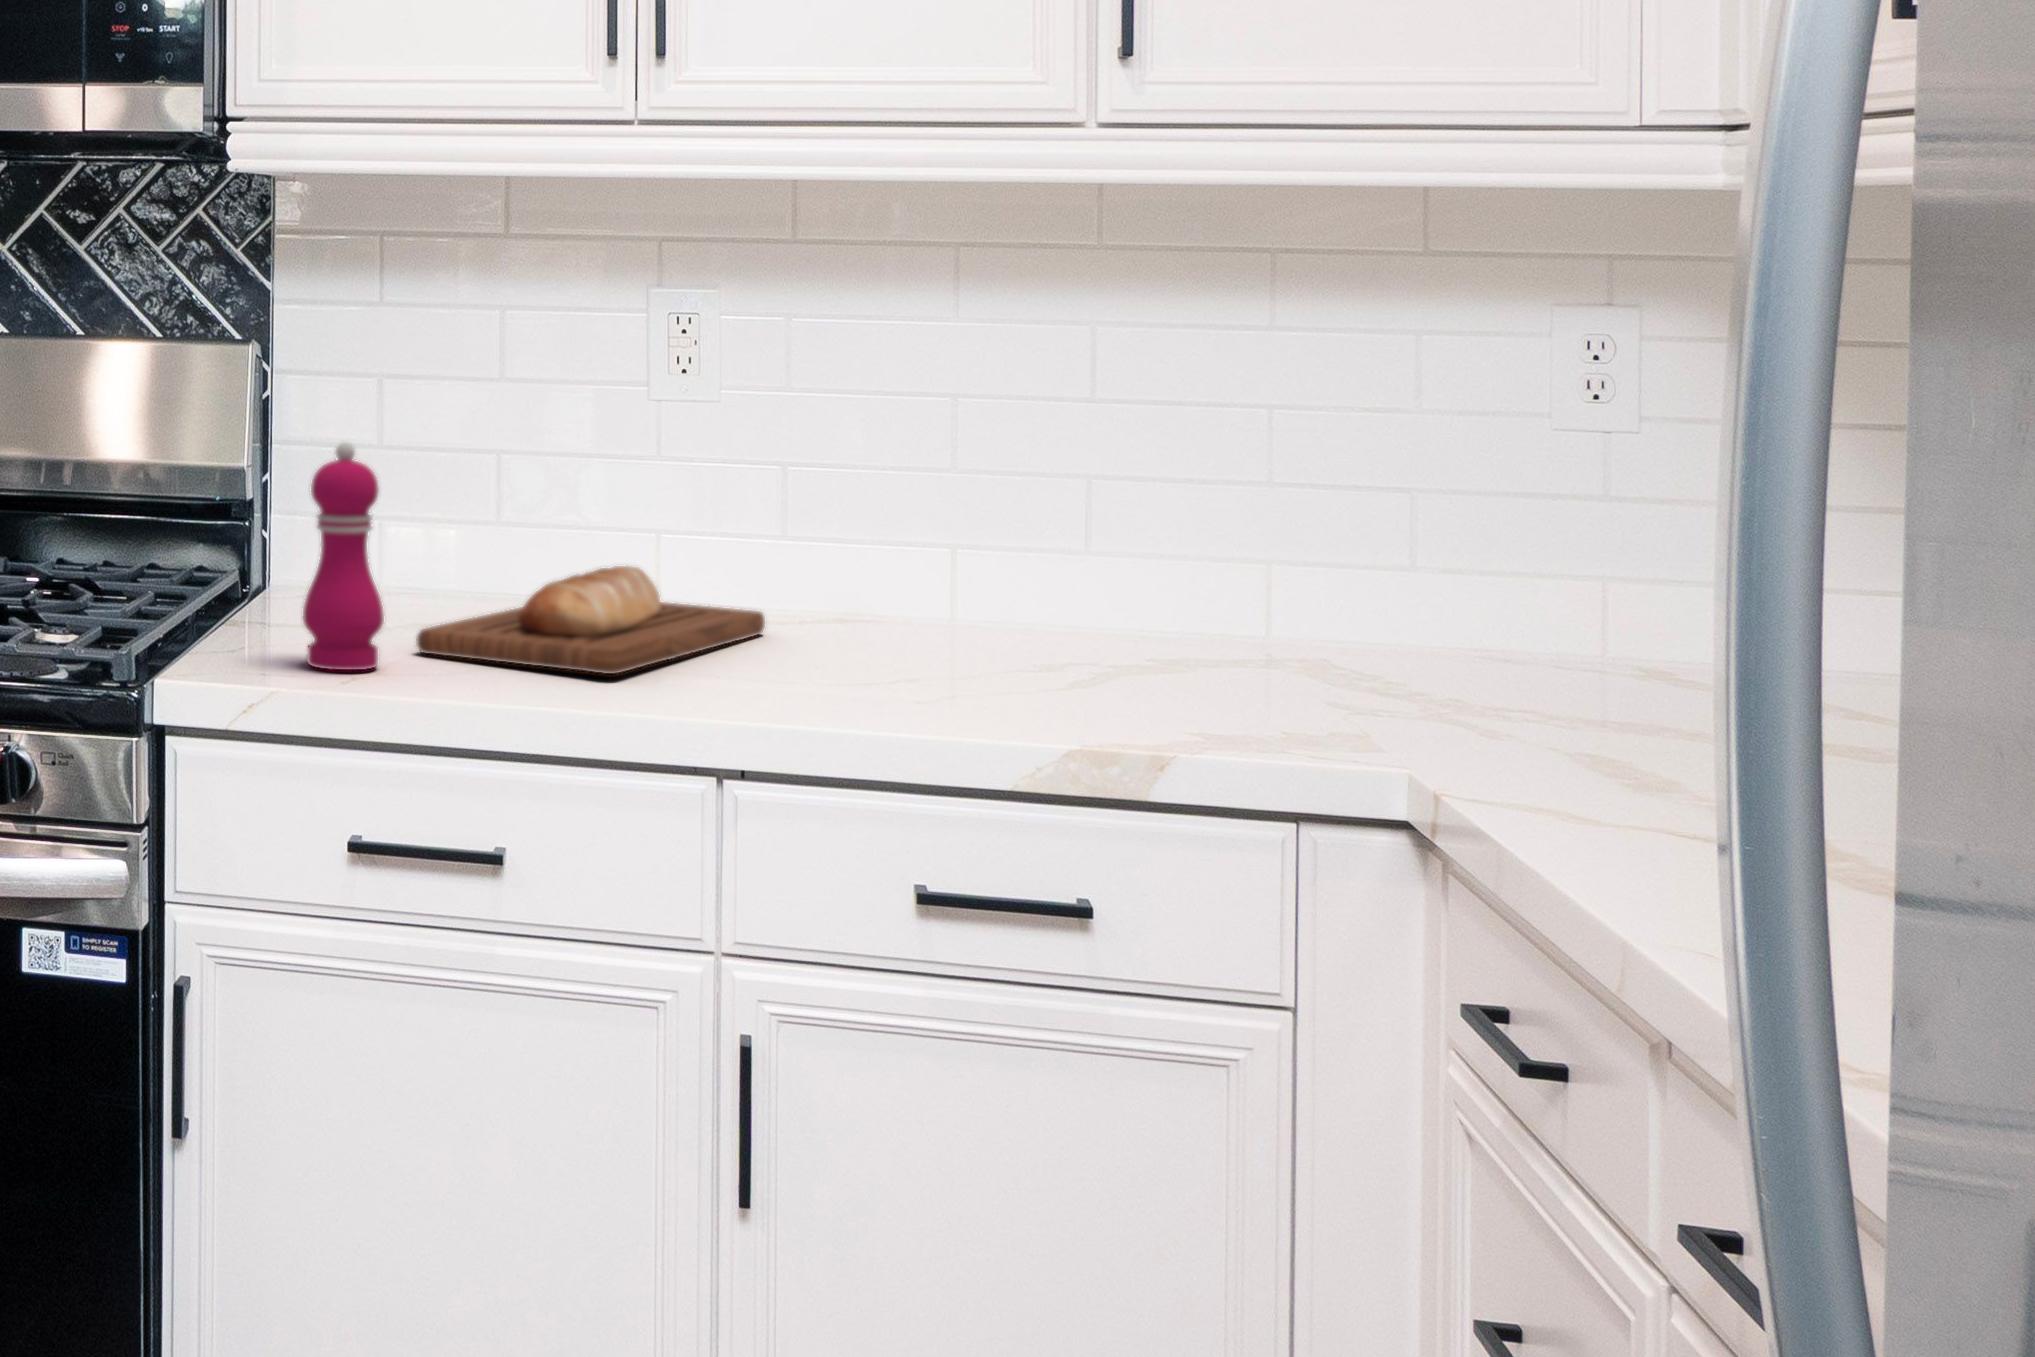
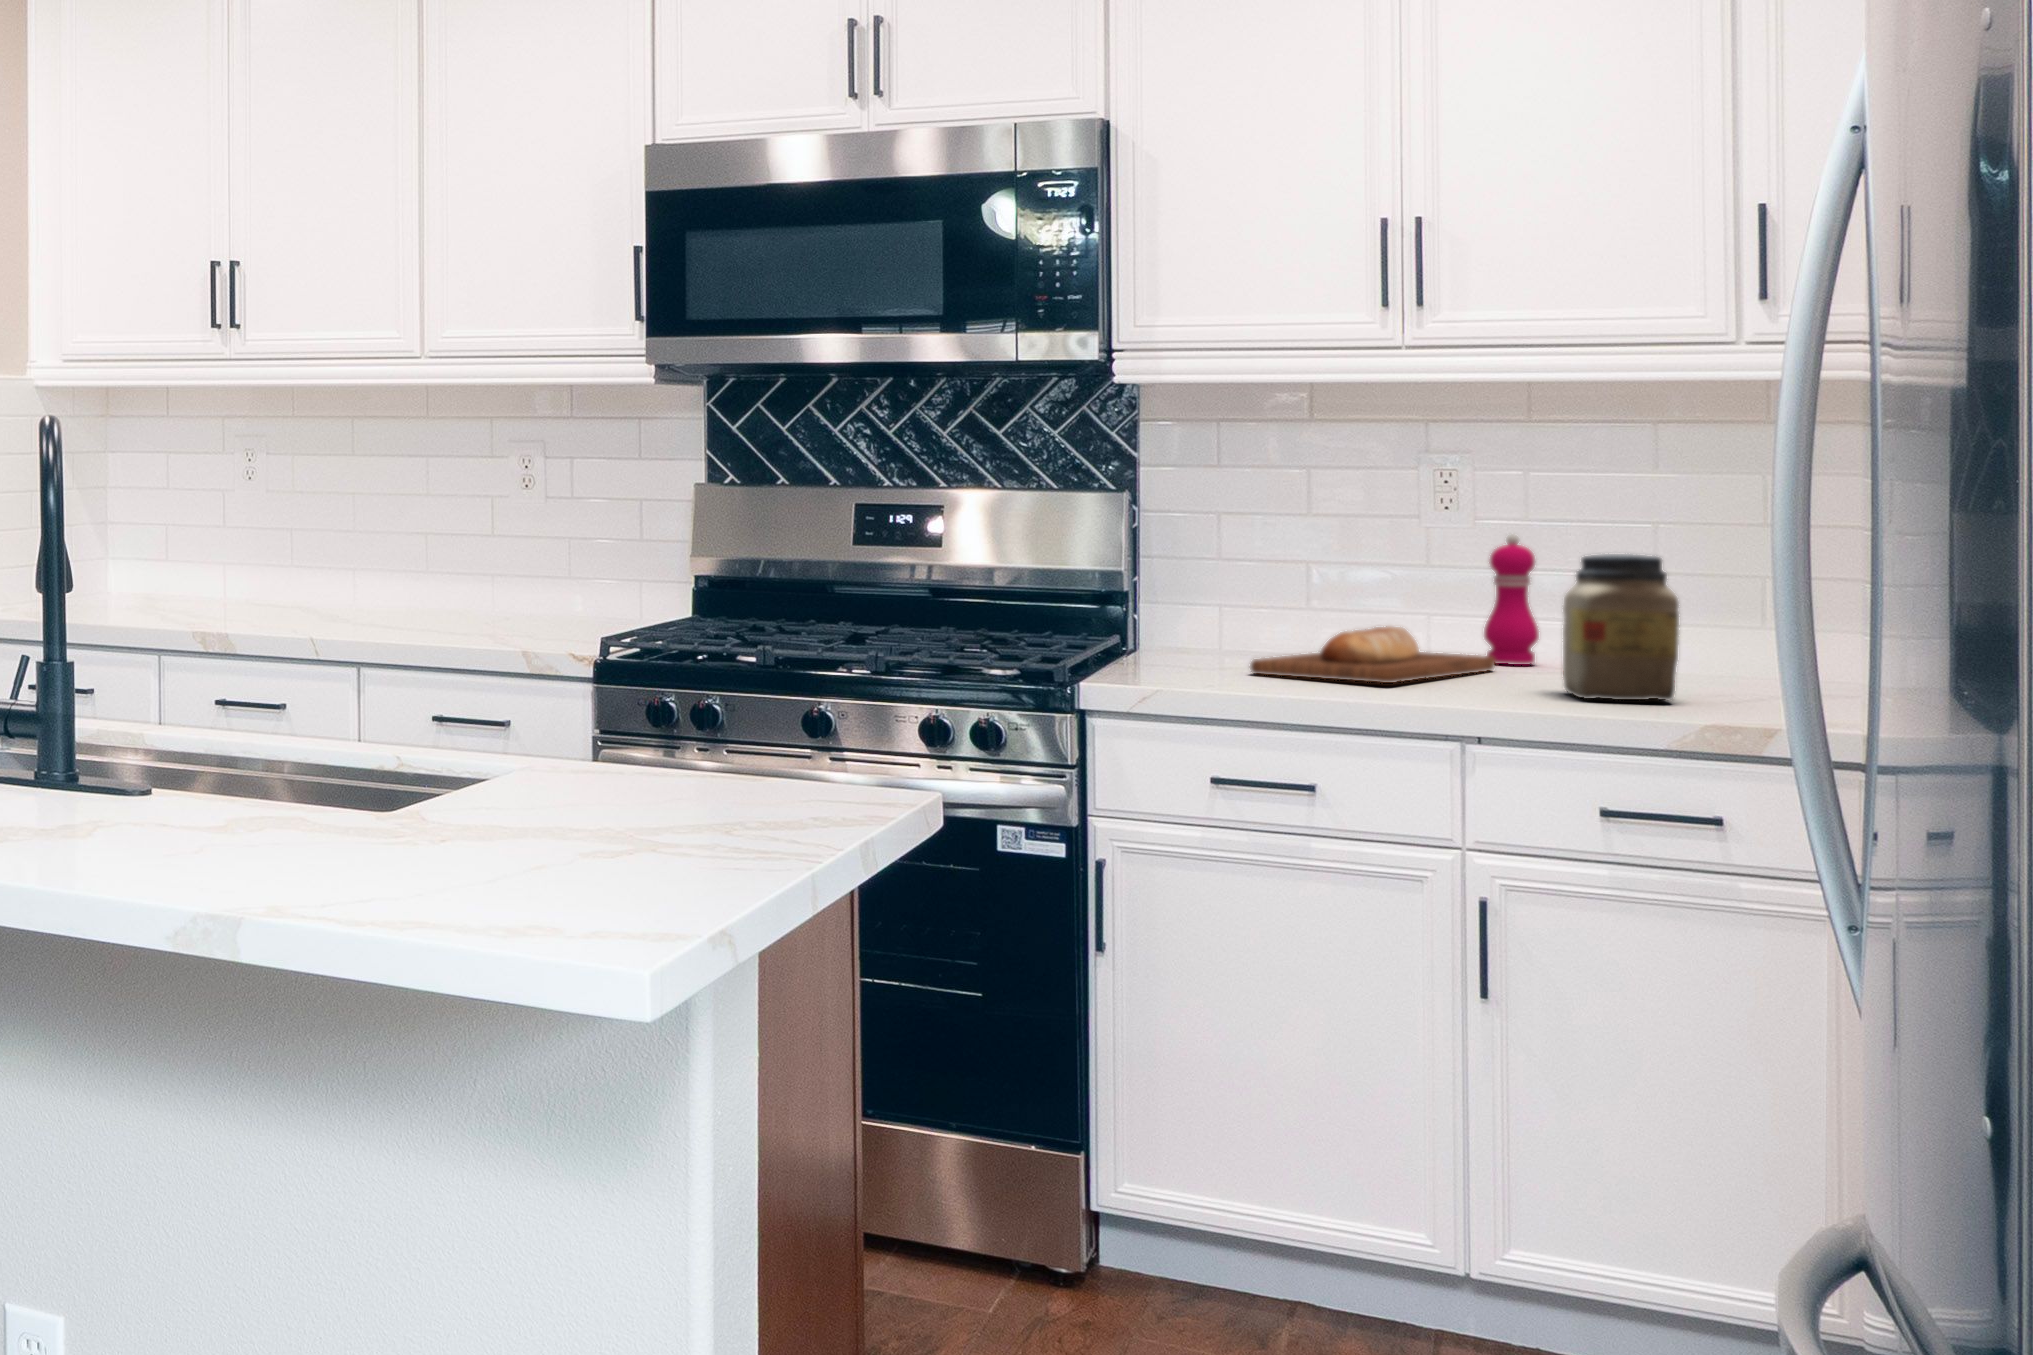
pepper mill: present [303,443,384,670] -> present [1484,535,1539,665]
jar: none [859,468,1022,706] -> present [1563,554,1679,700]

